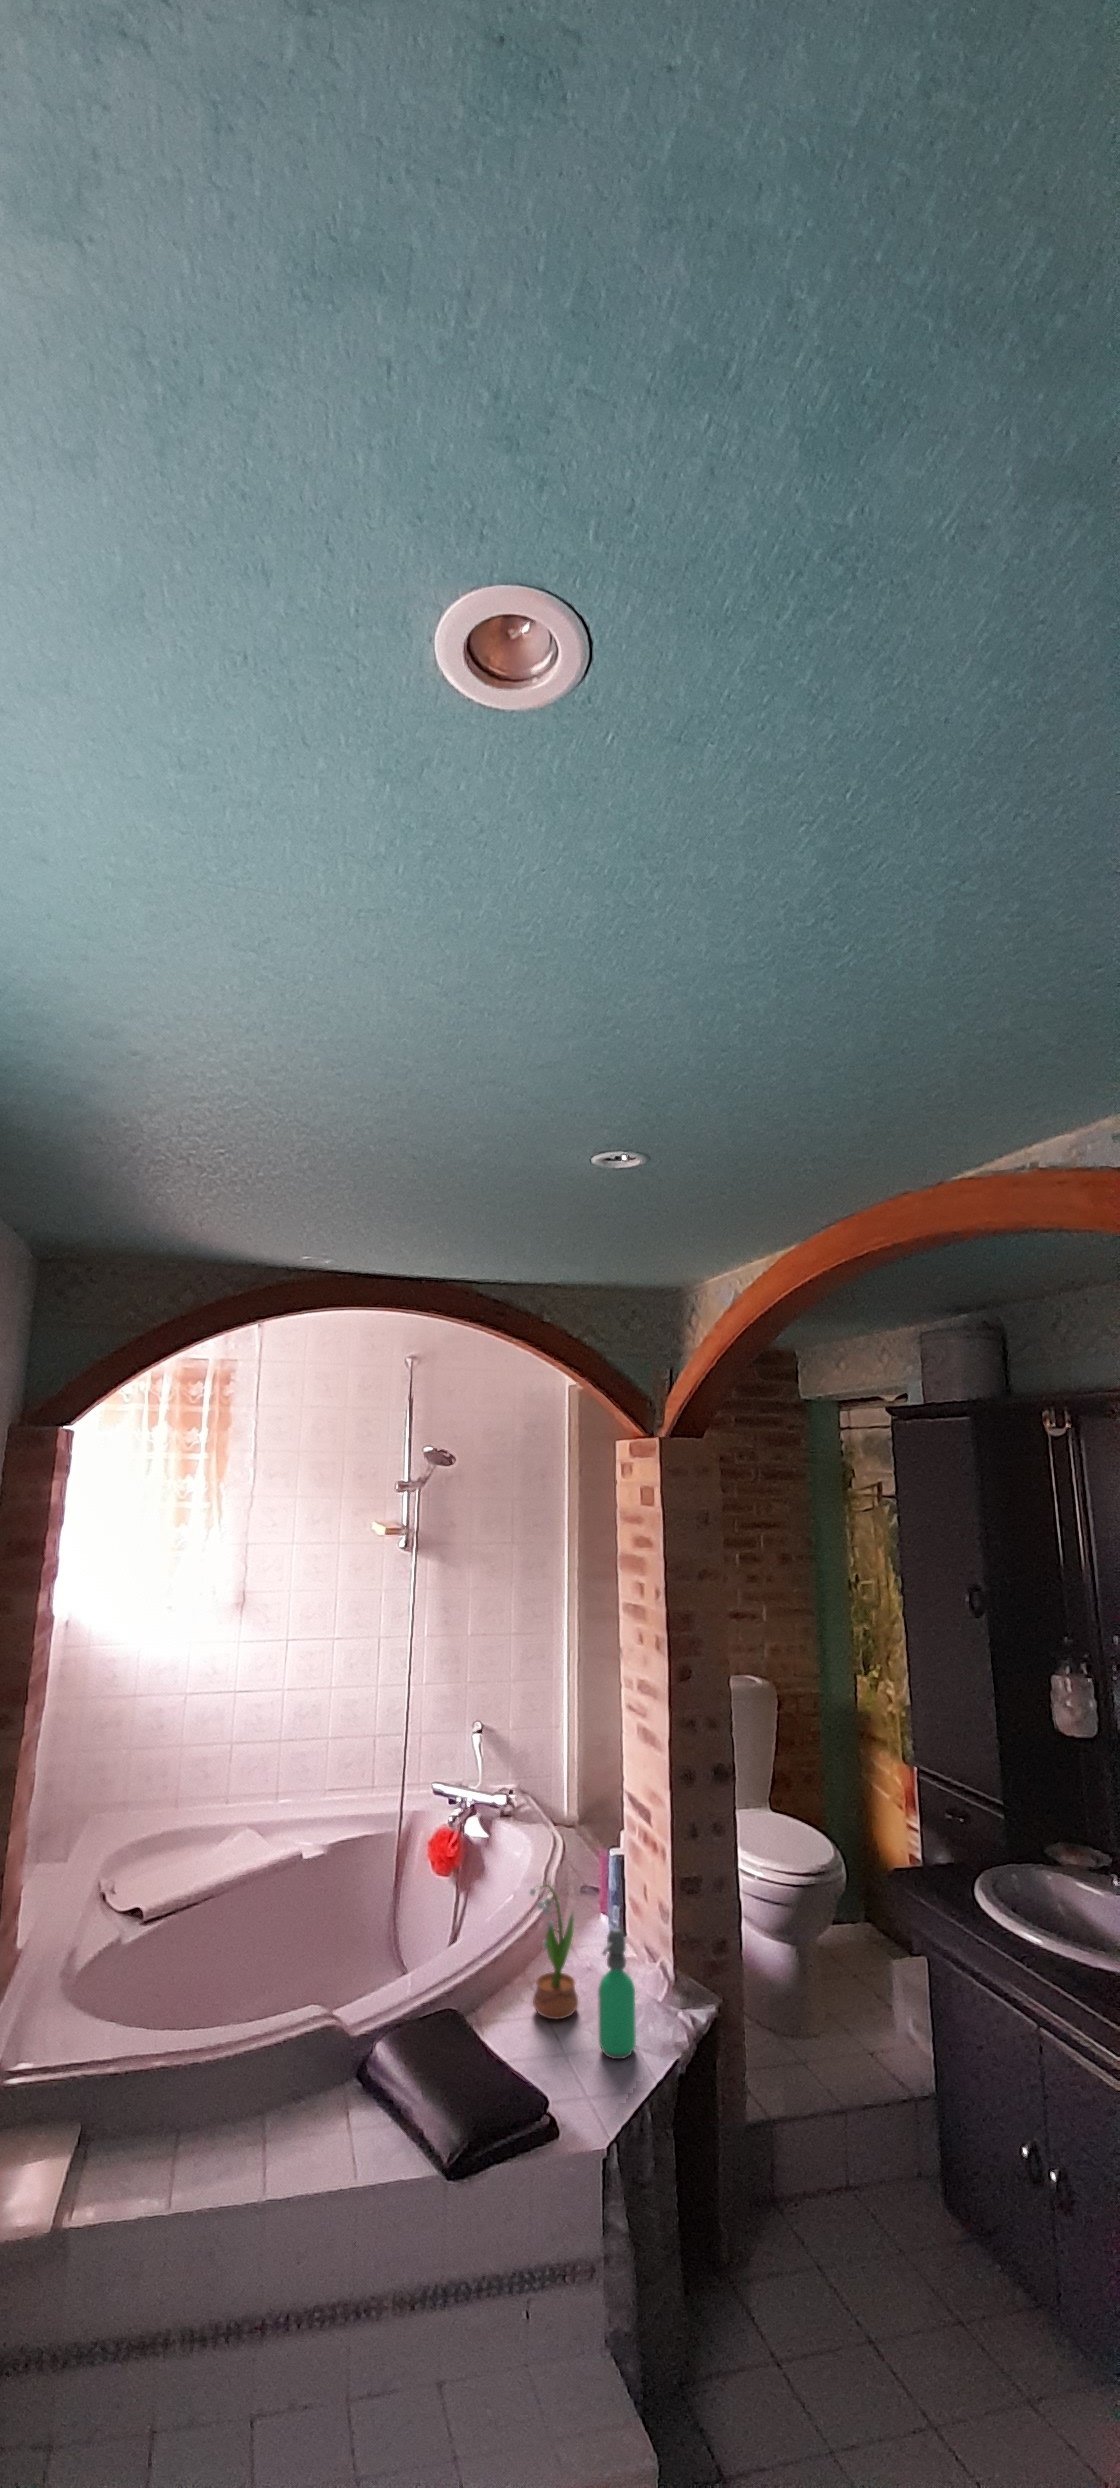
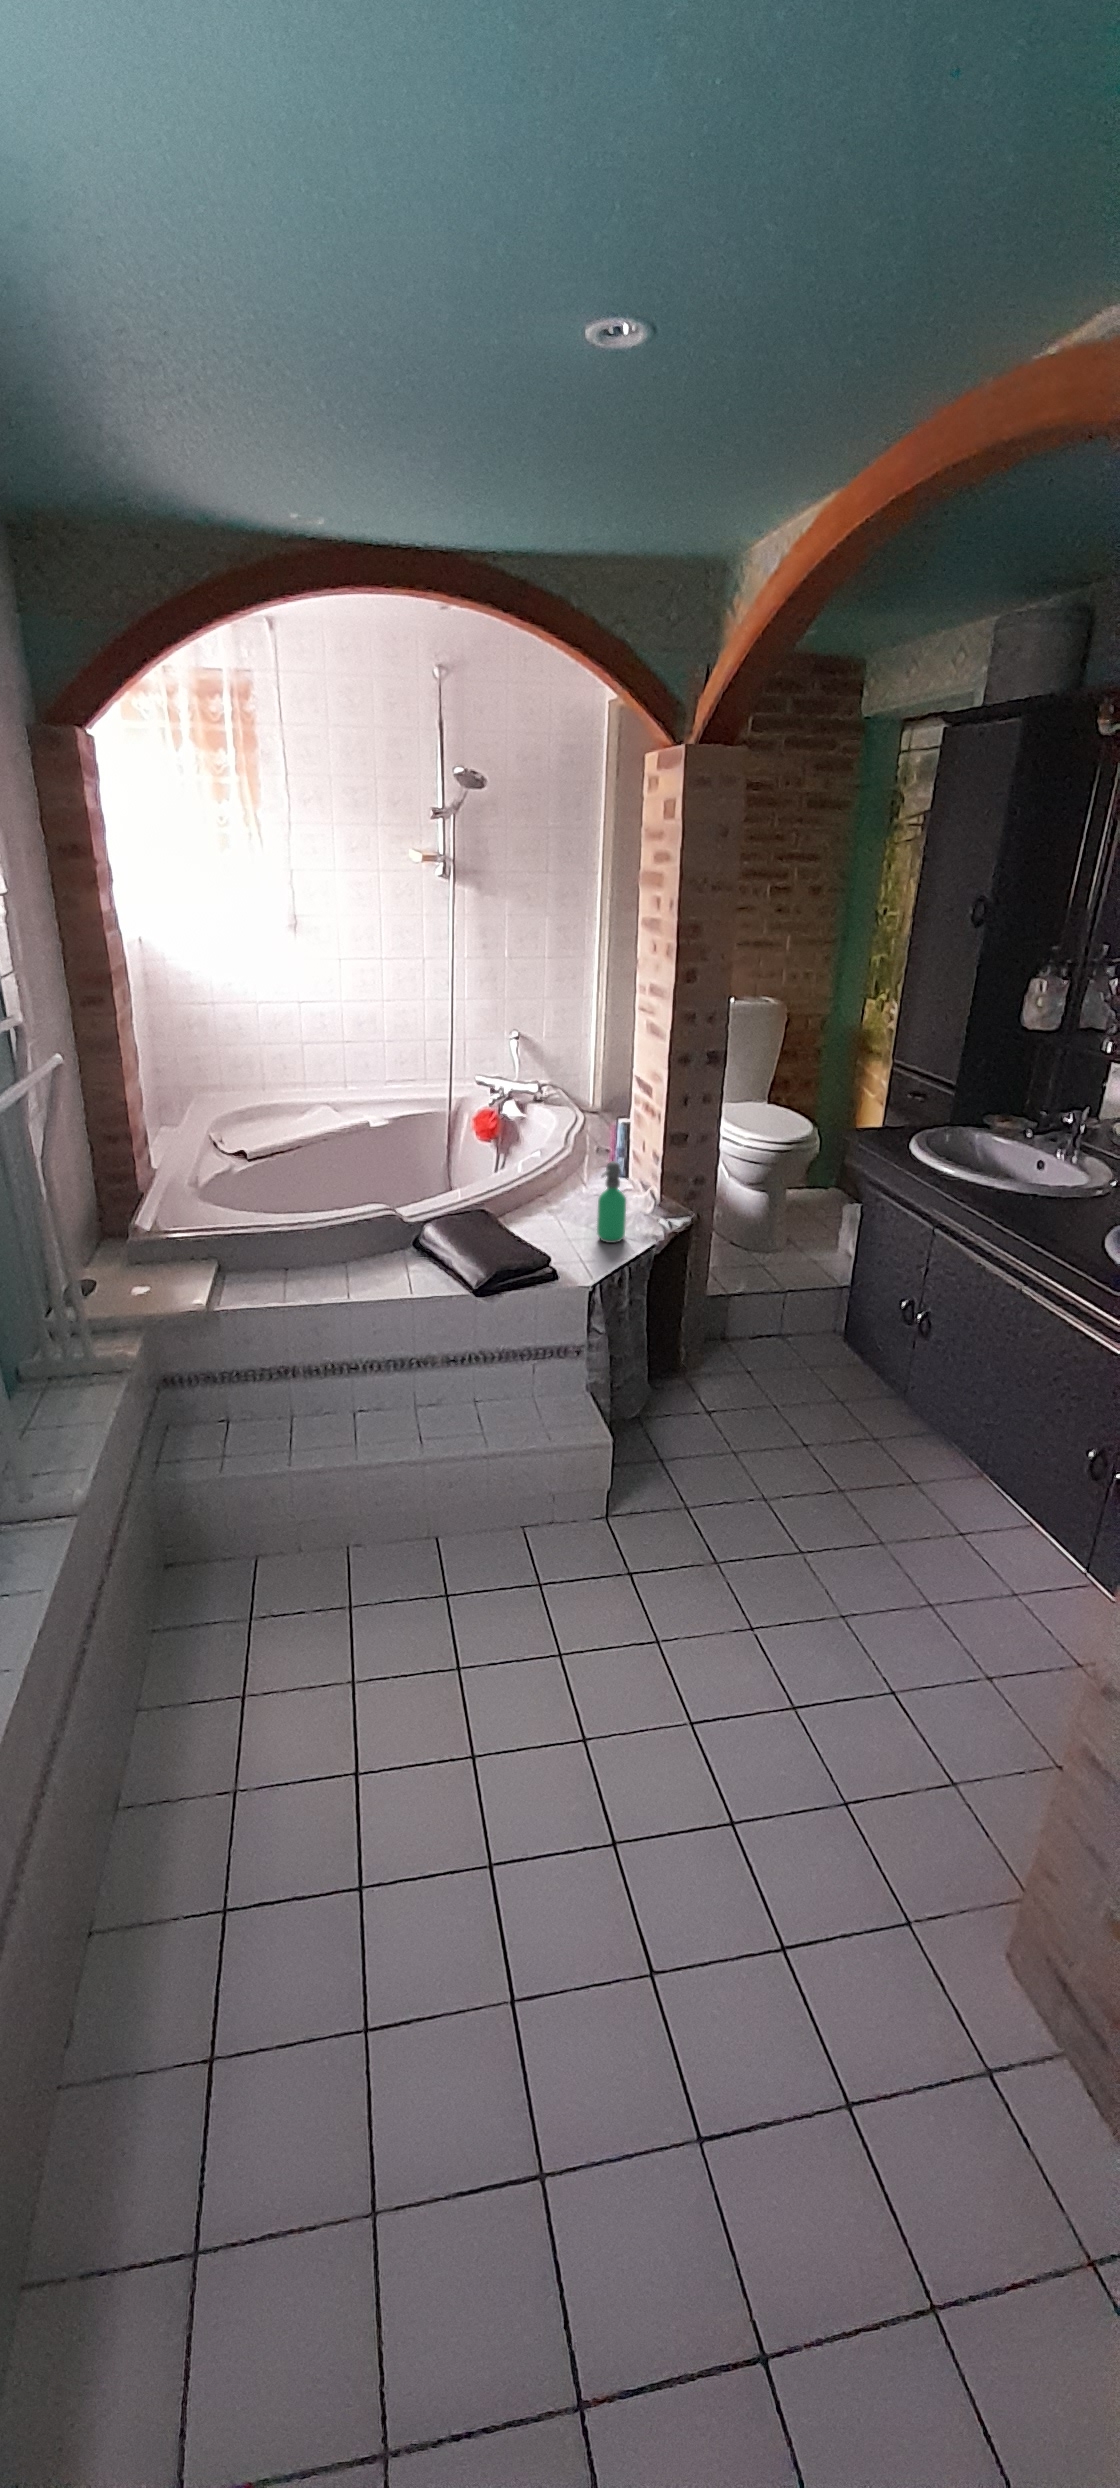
potted flower: present [530,1884,578,2019] -> none [547,1132,585,1221]

